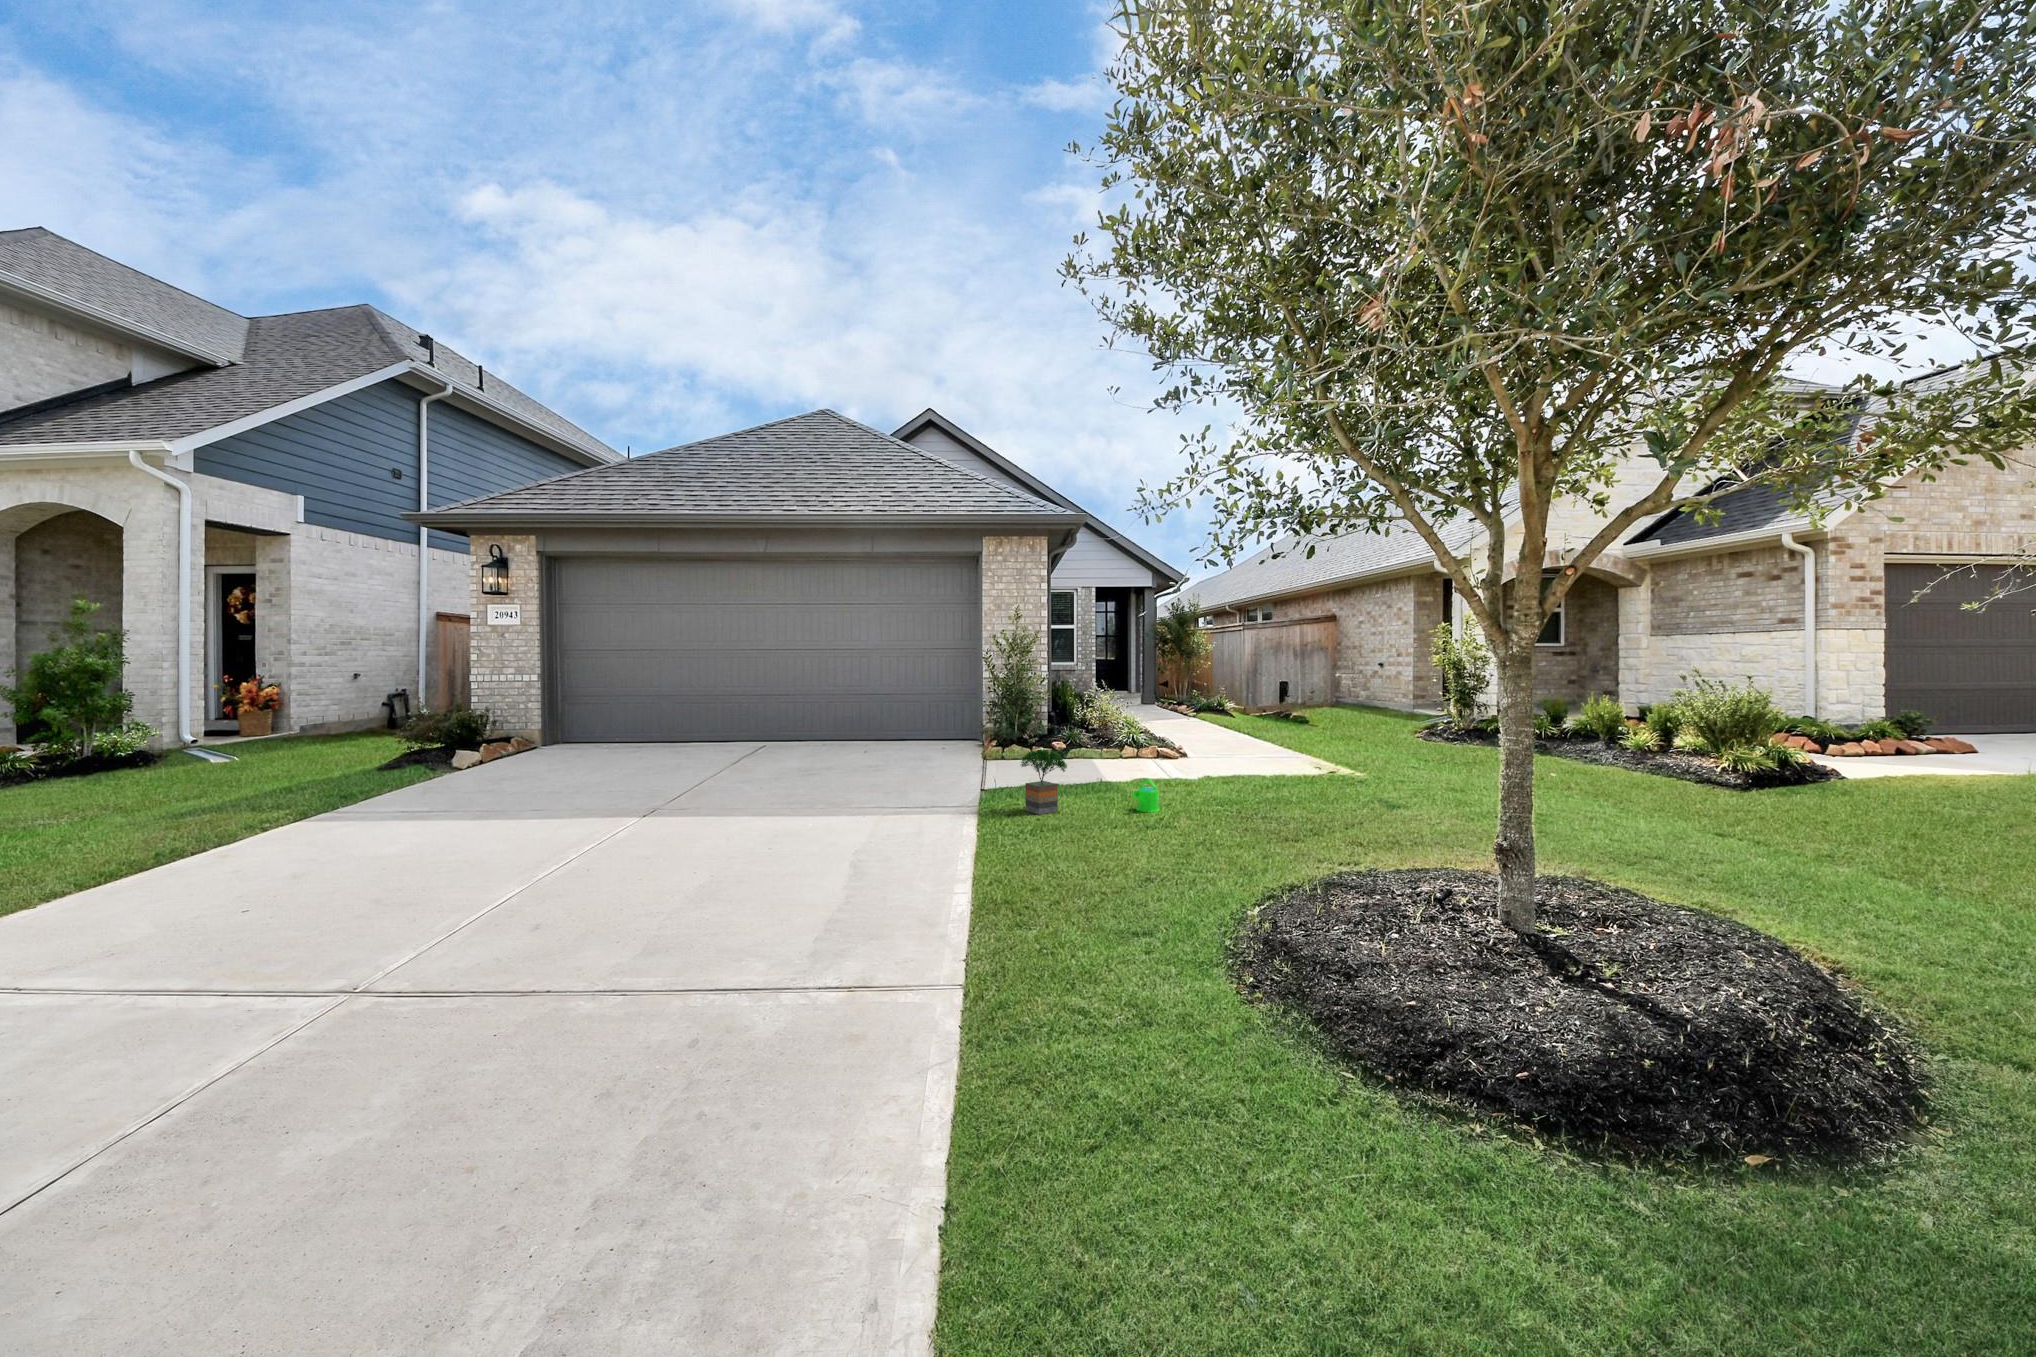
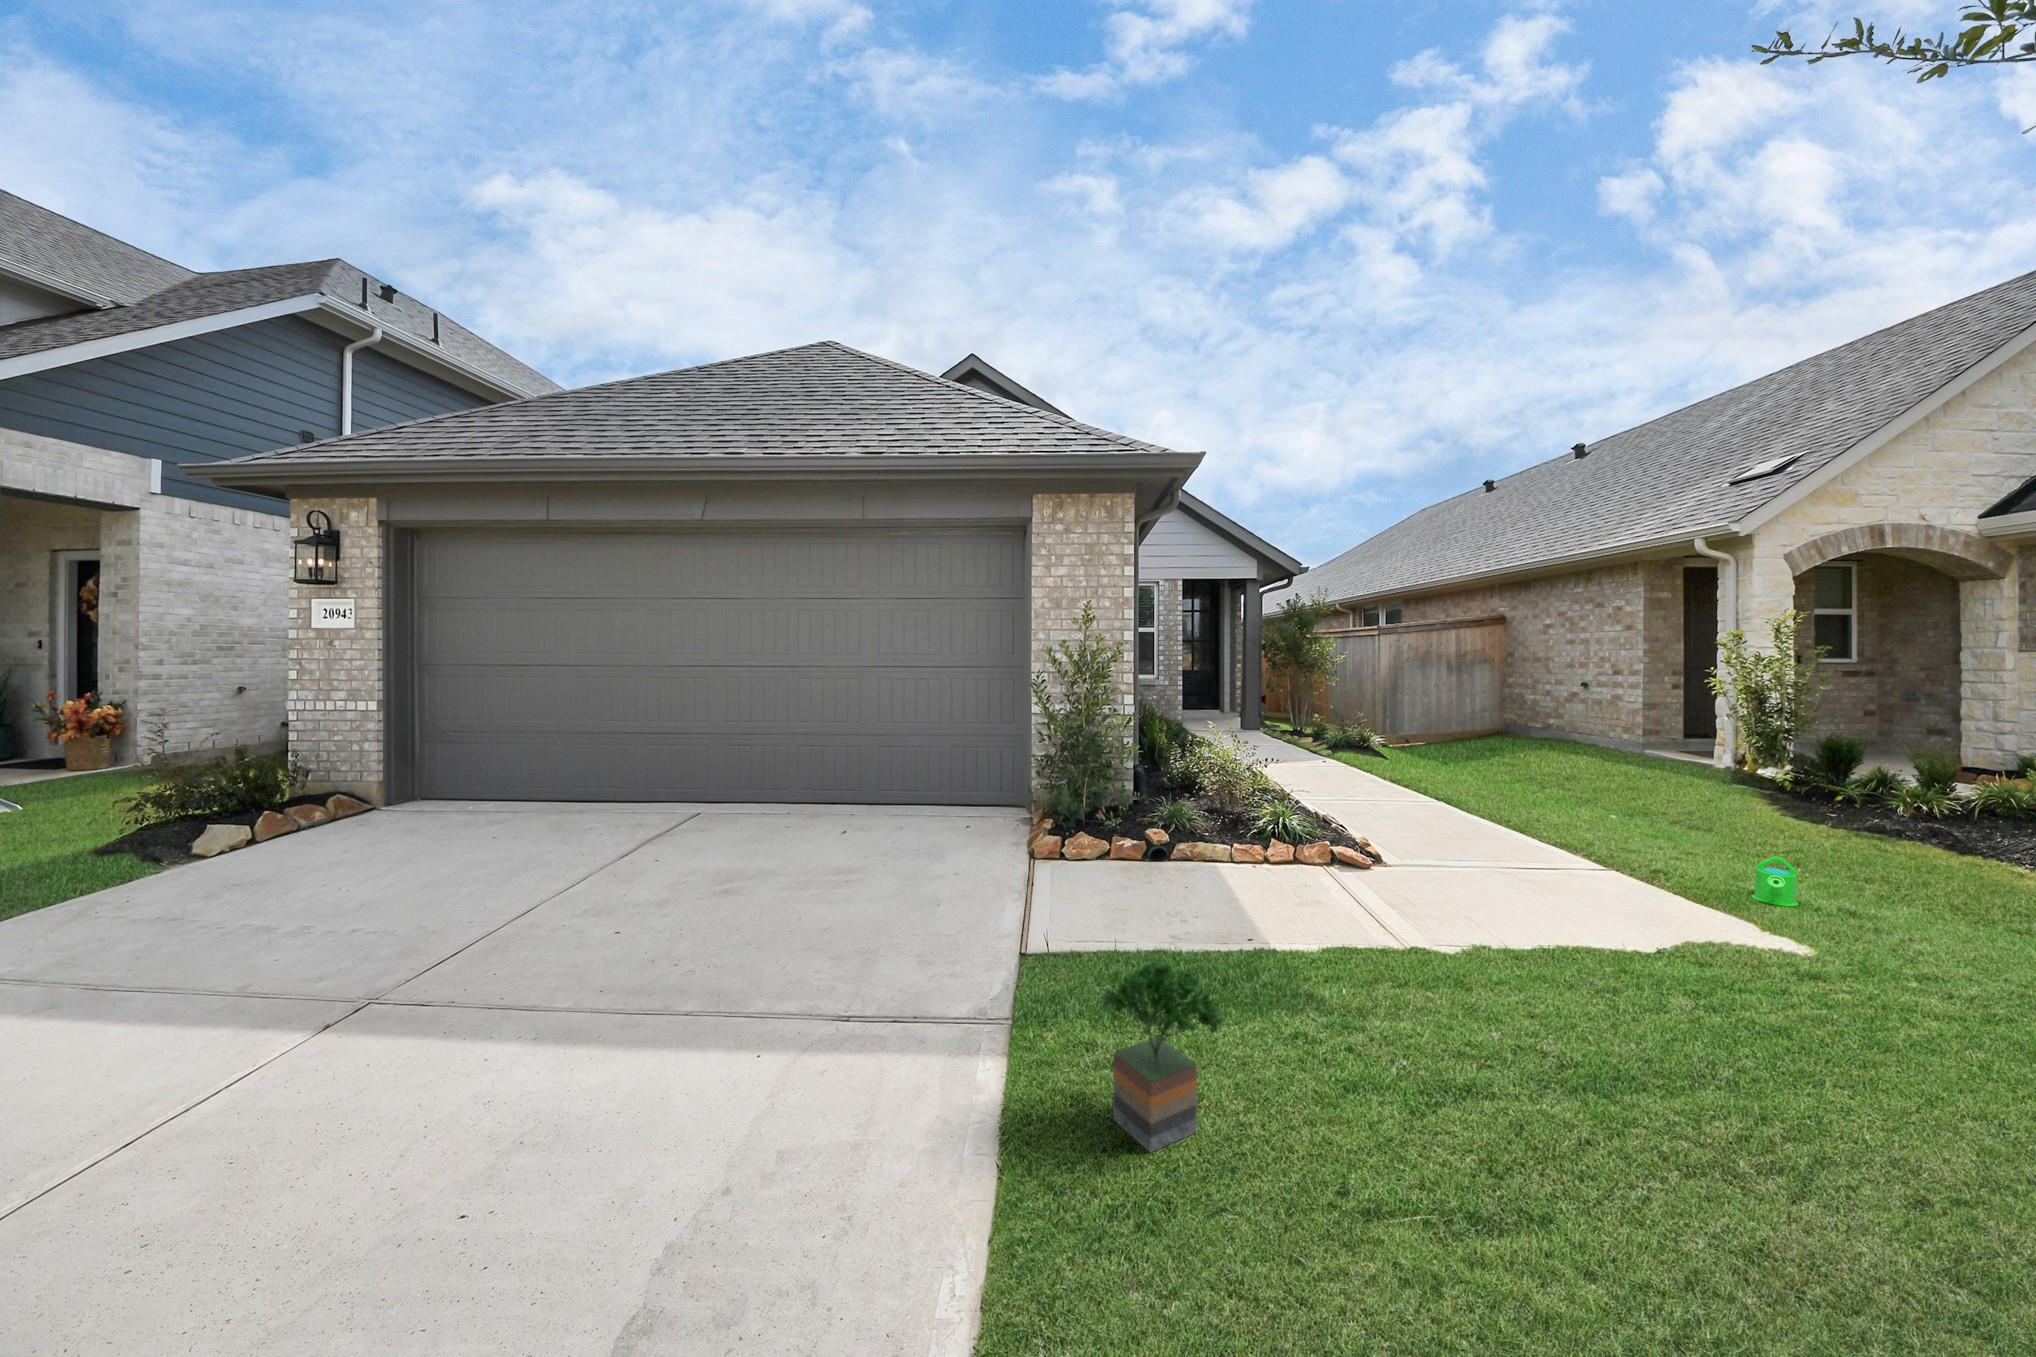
watering can: present [1133,779,1159,812] -> present [1751,856,1799,906]

